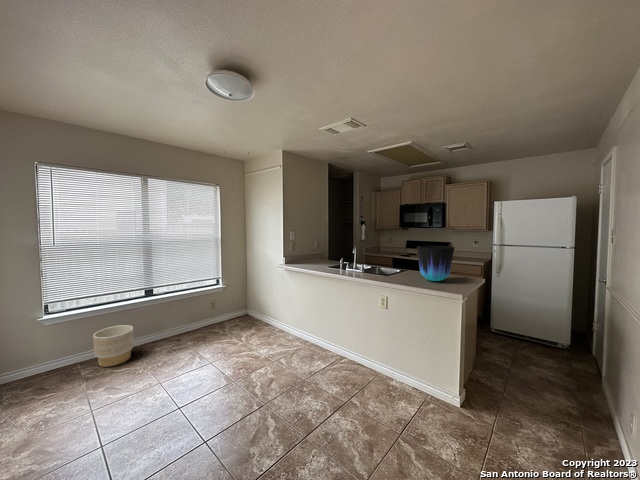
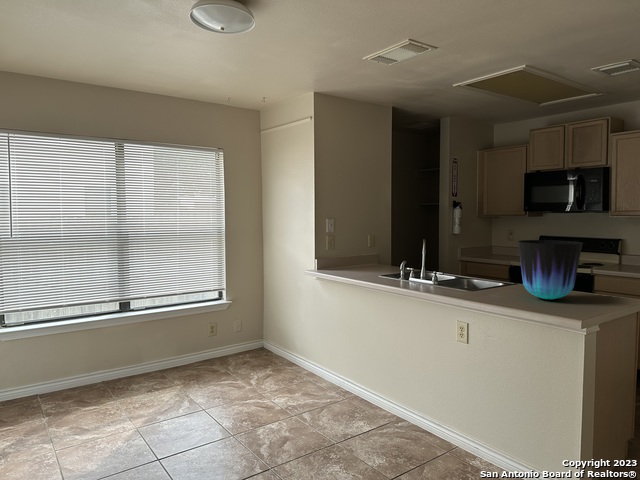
planter: present [93,325,133,367] -> none [55,349,104,402]

